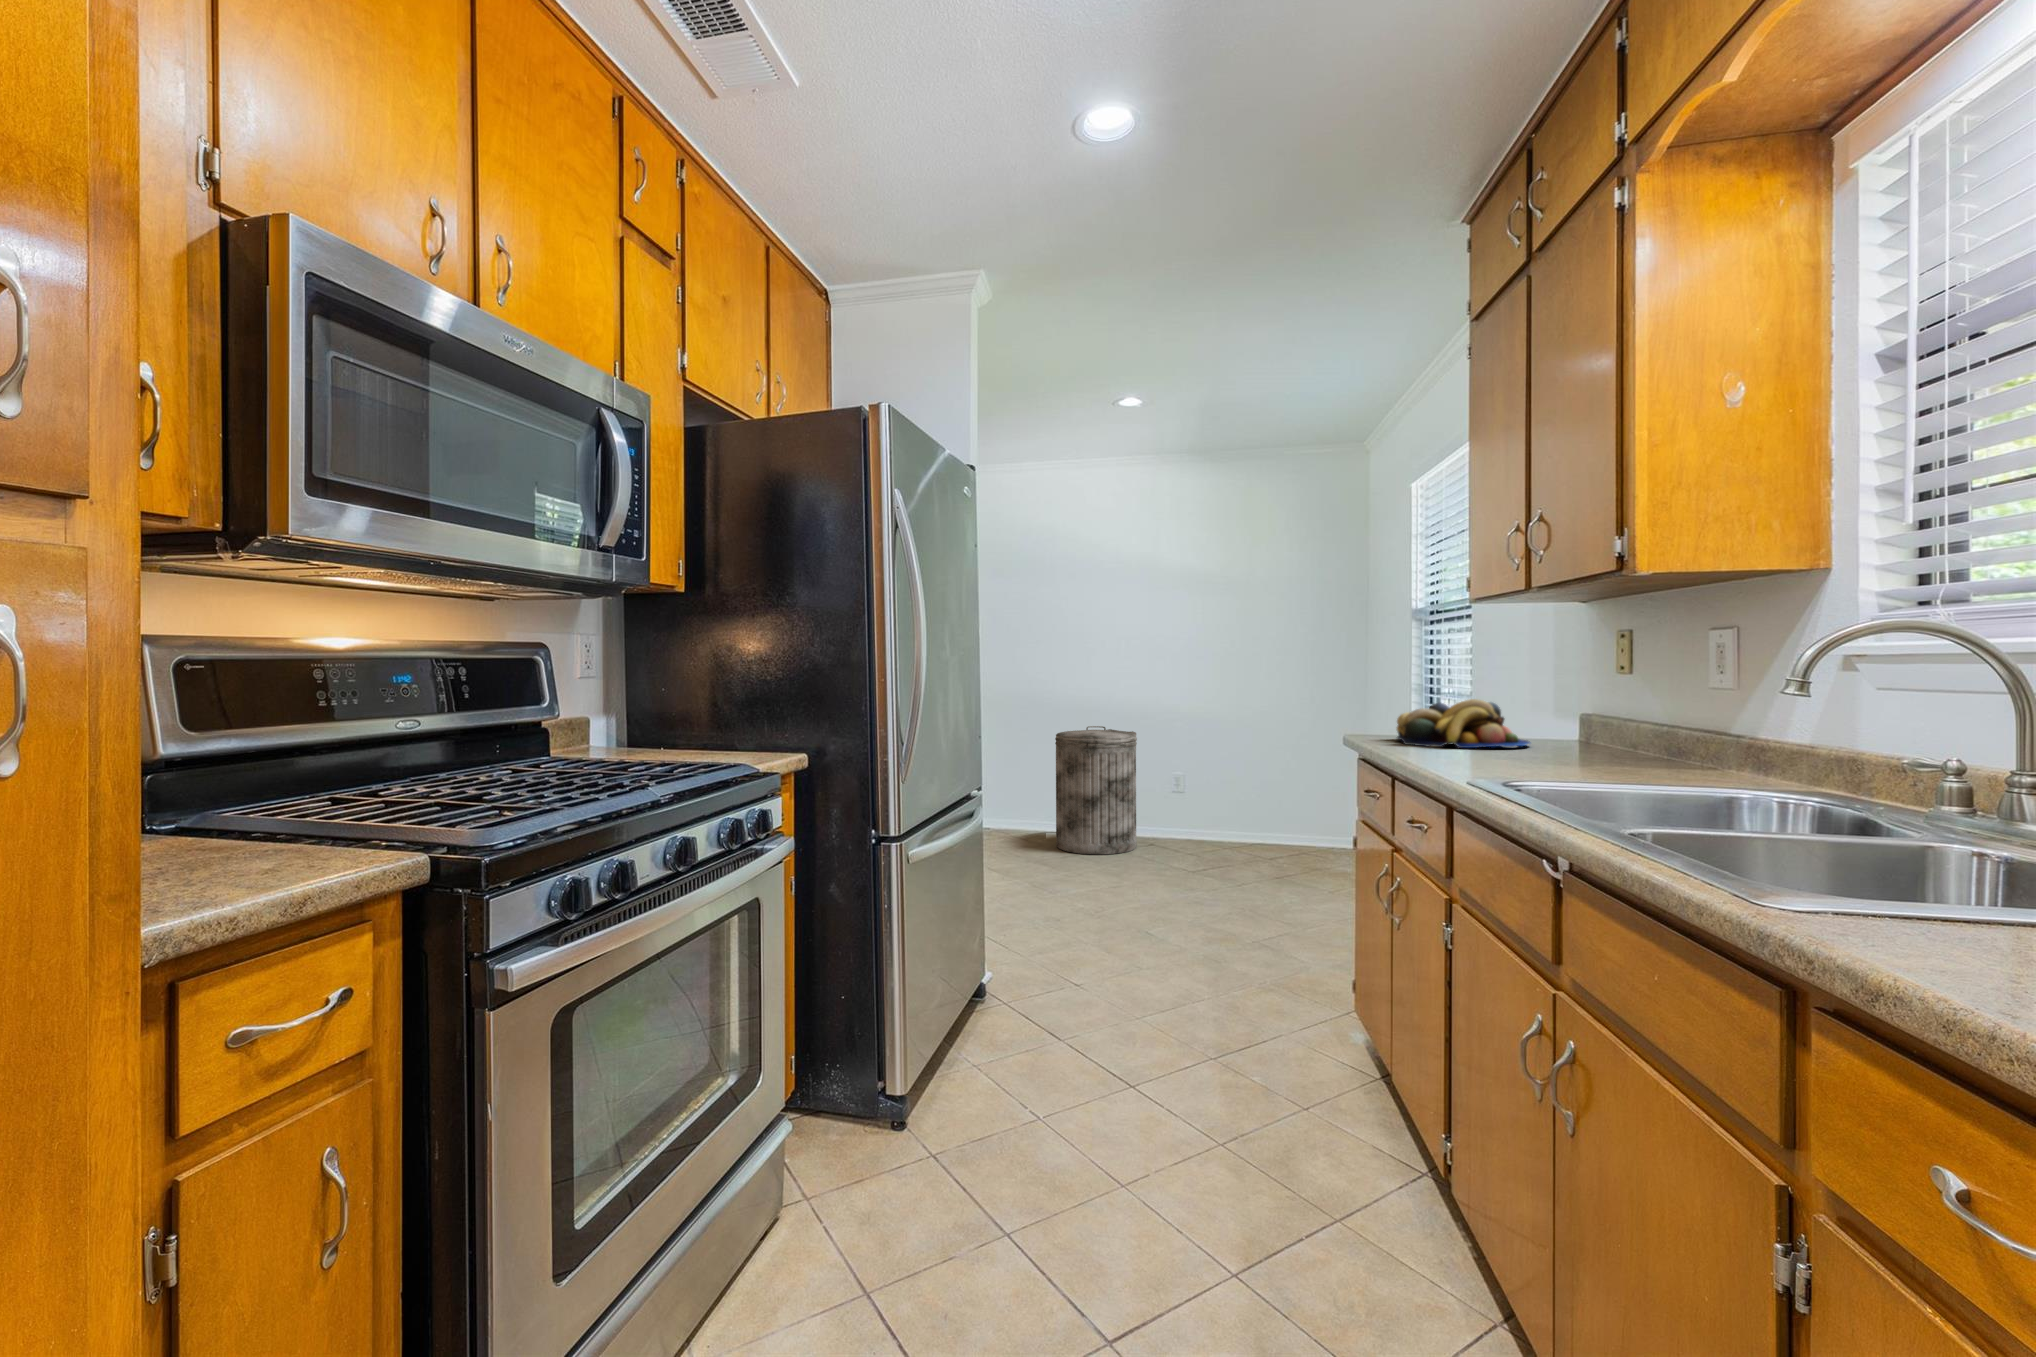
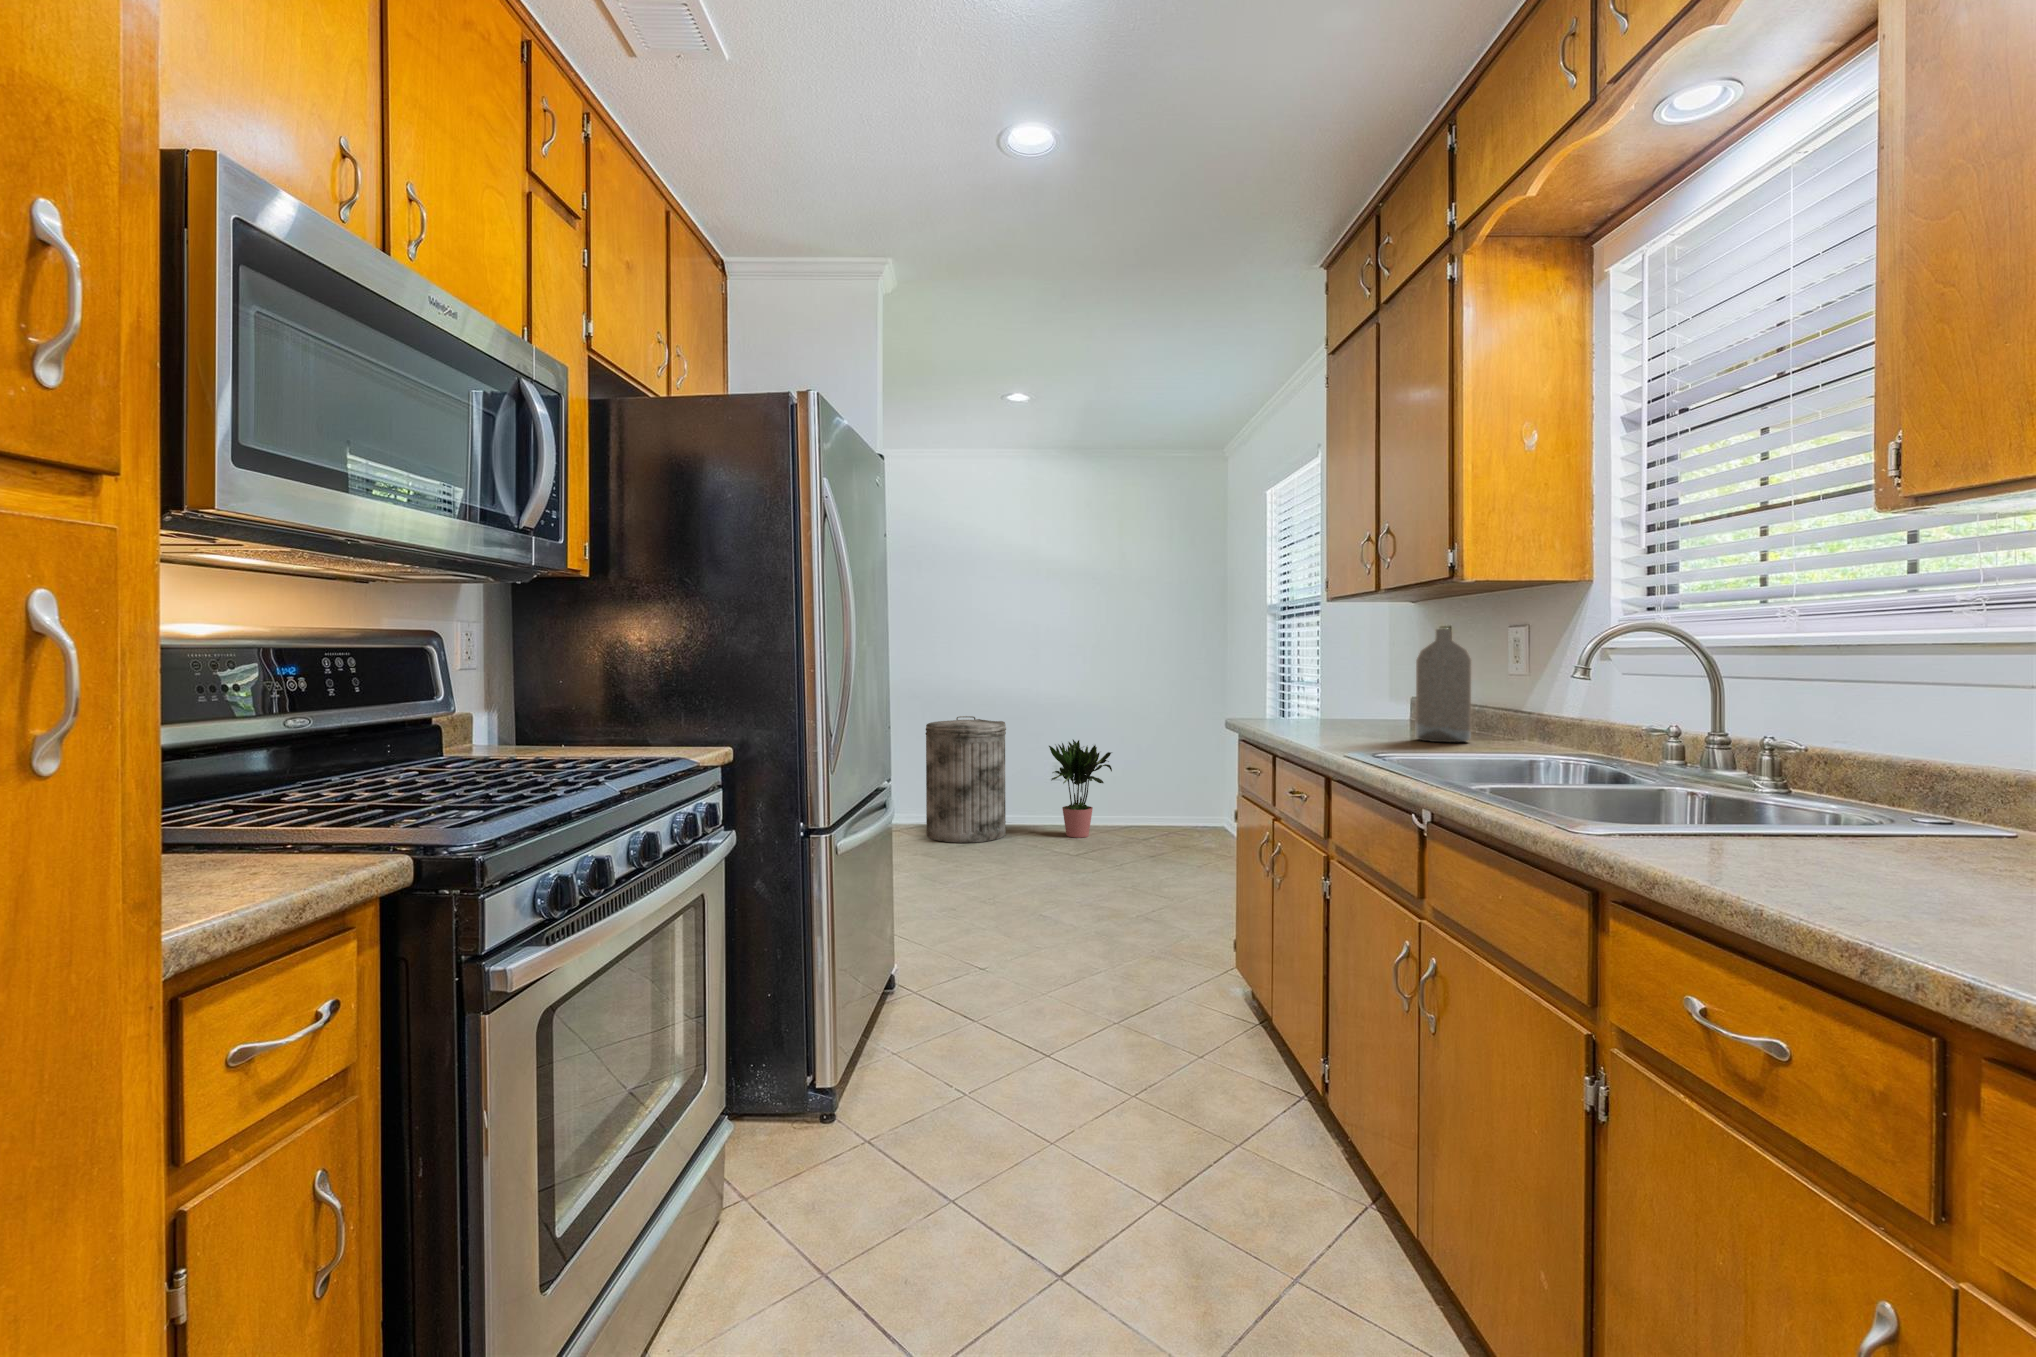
bottle: none [1551,634,1618,764] -> present [1416,629,1471,742]
fruit bowl: present [1397,699,1530,748] -> none [1275,687,1392,731]
potted plant: none [1180,750,1253,853] -> present [1049,740,1112,838]

